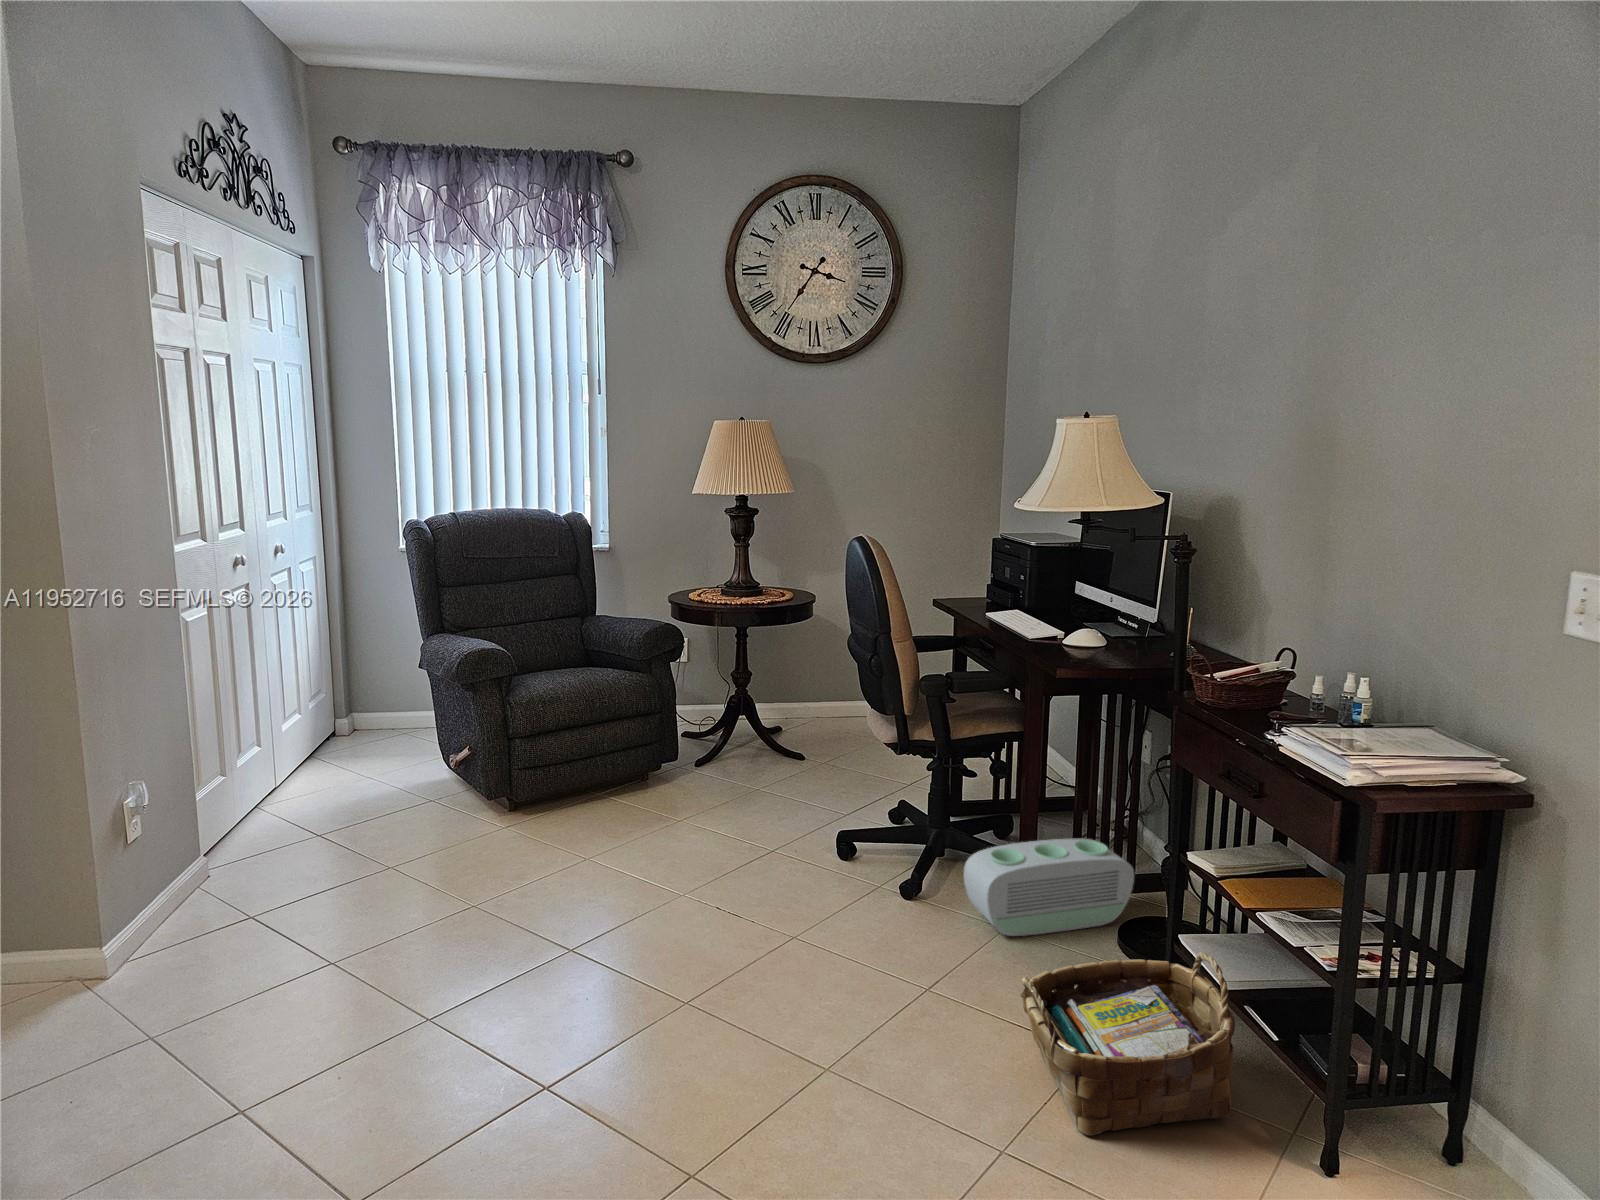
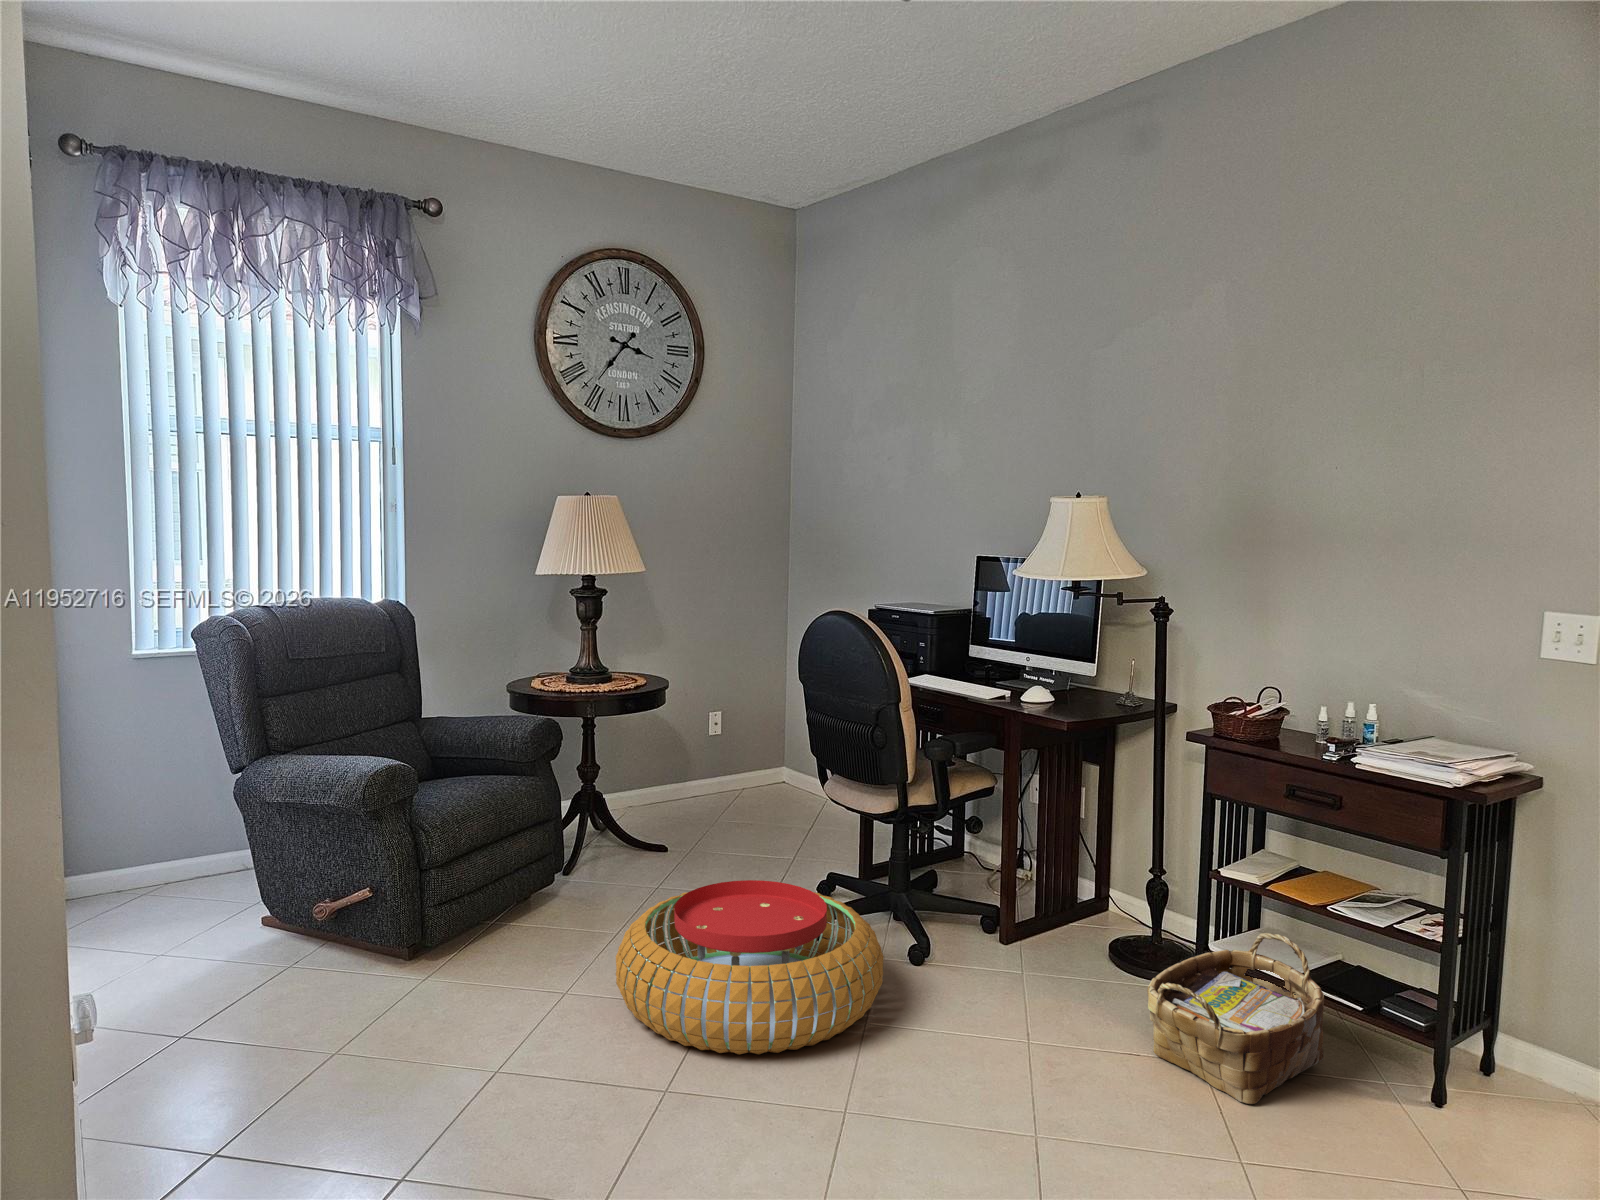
pouf: none [588,791,843,955] -> present [616,880,884,1055]
air purifier: present [964,838,1134,936] -> none [971,871,1097,969]

